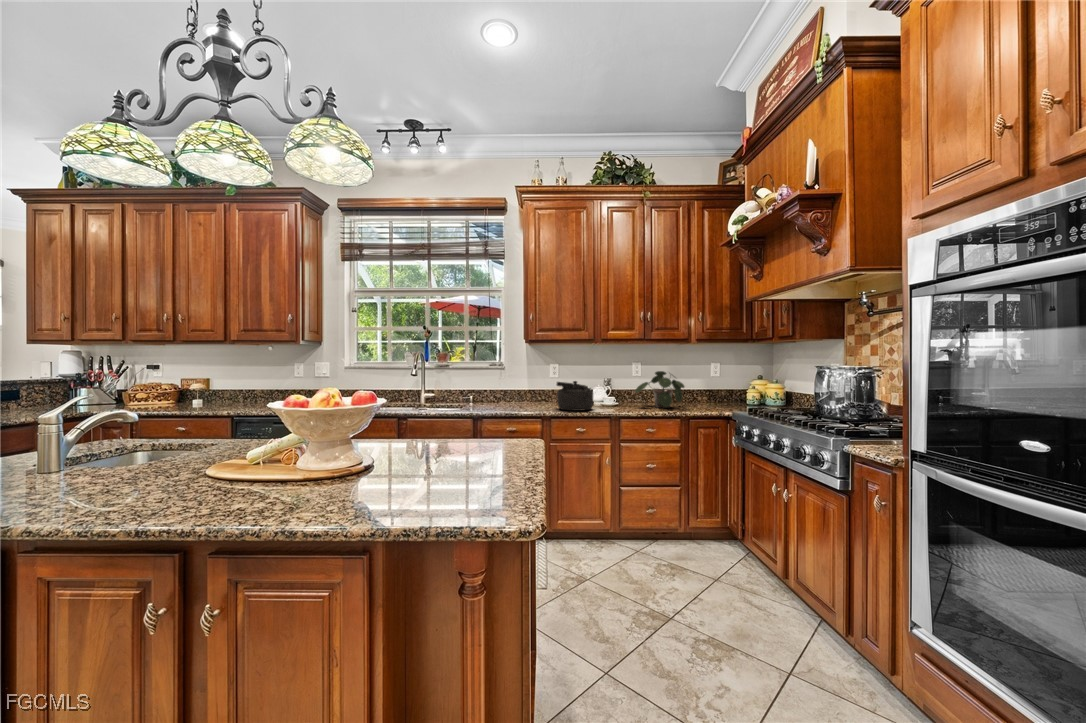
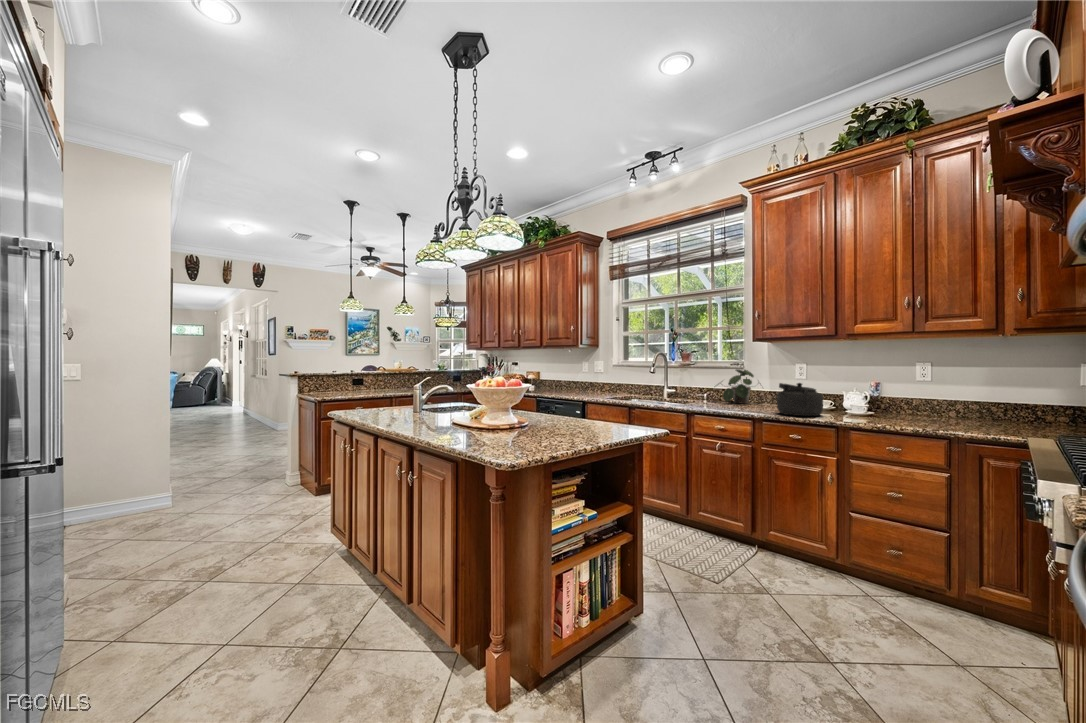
potted plant: present [635,371,684,408] -> present [723,369,754,404]

